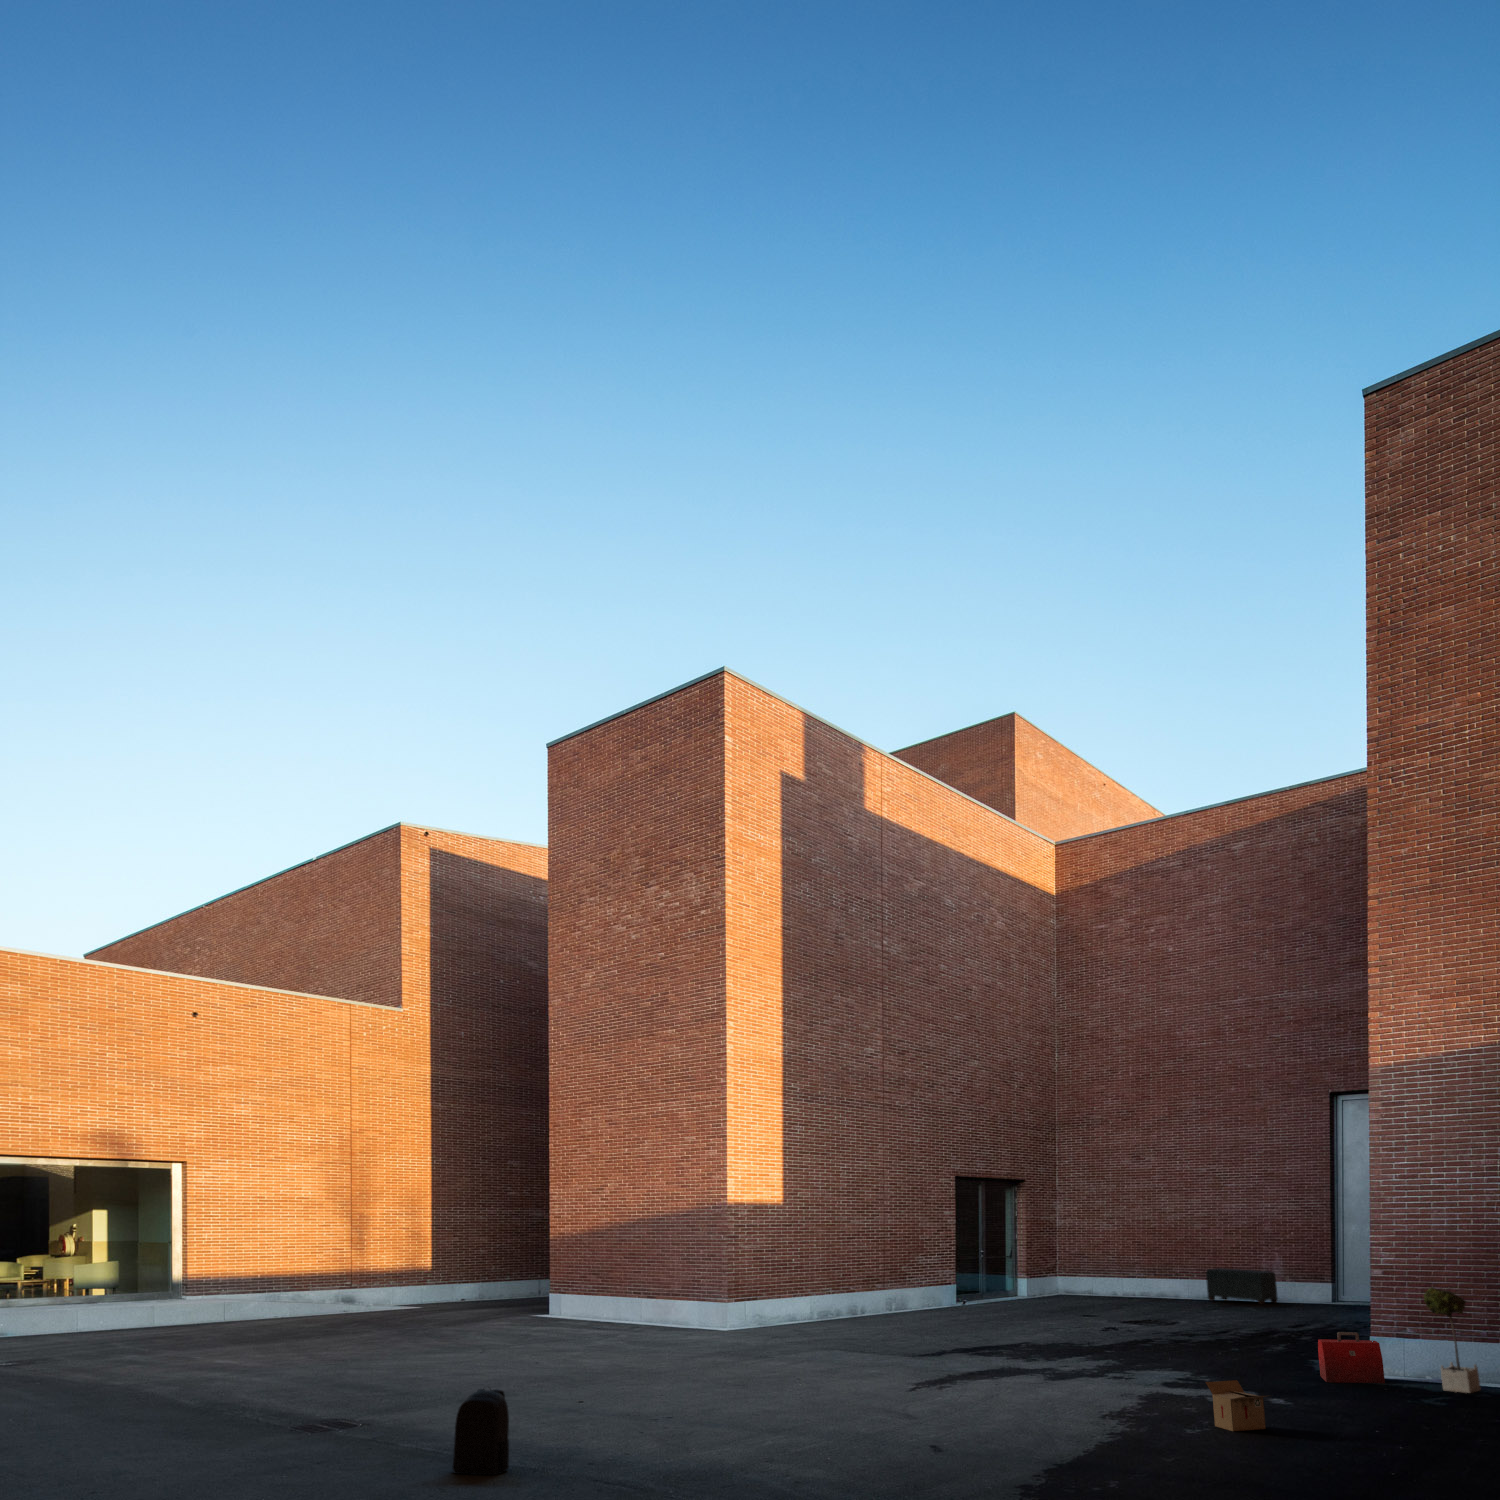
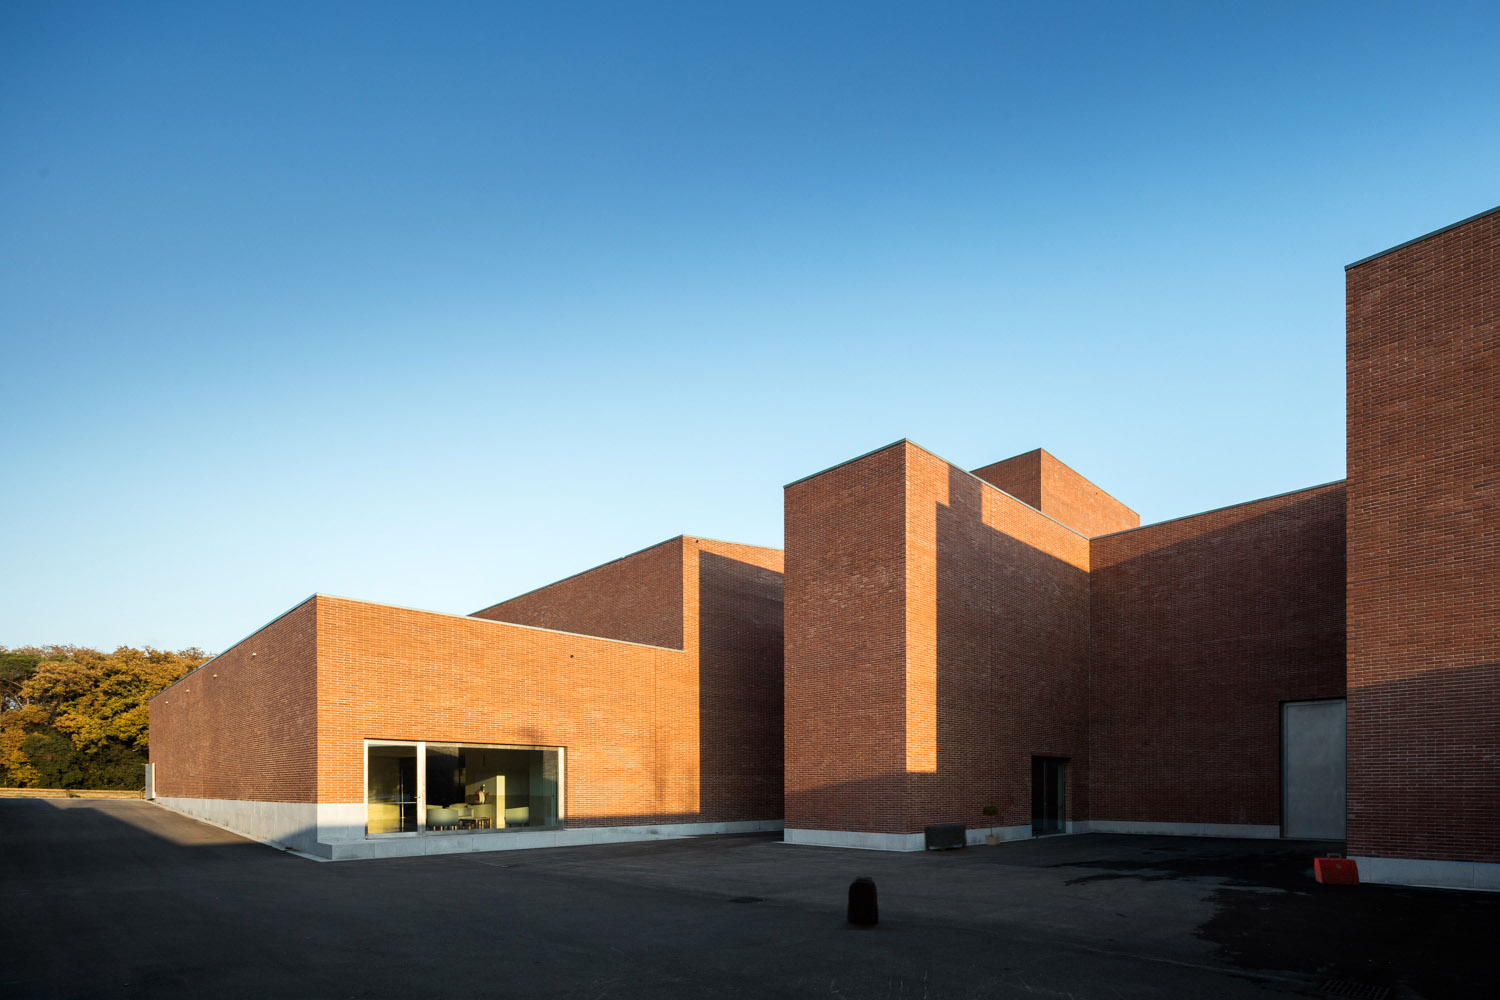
bench: present [1206,1268,1278,1304] -> present [924,824,967,851]
potted tree: present [1424,1287,1481,1393] -> present [982,805,1000,845]
cardboard box: present [1206,1380,1266,1431] -> none [1266,880,1310,909]

